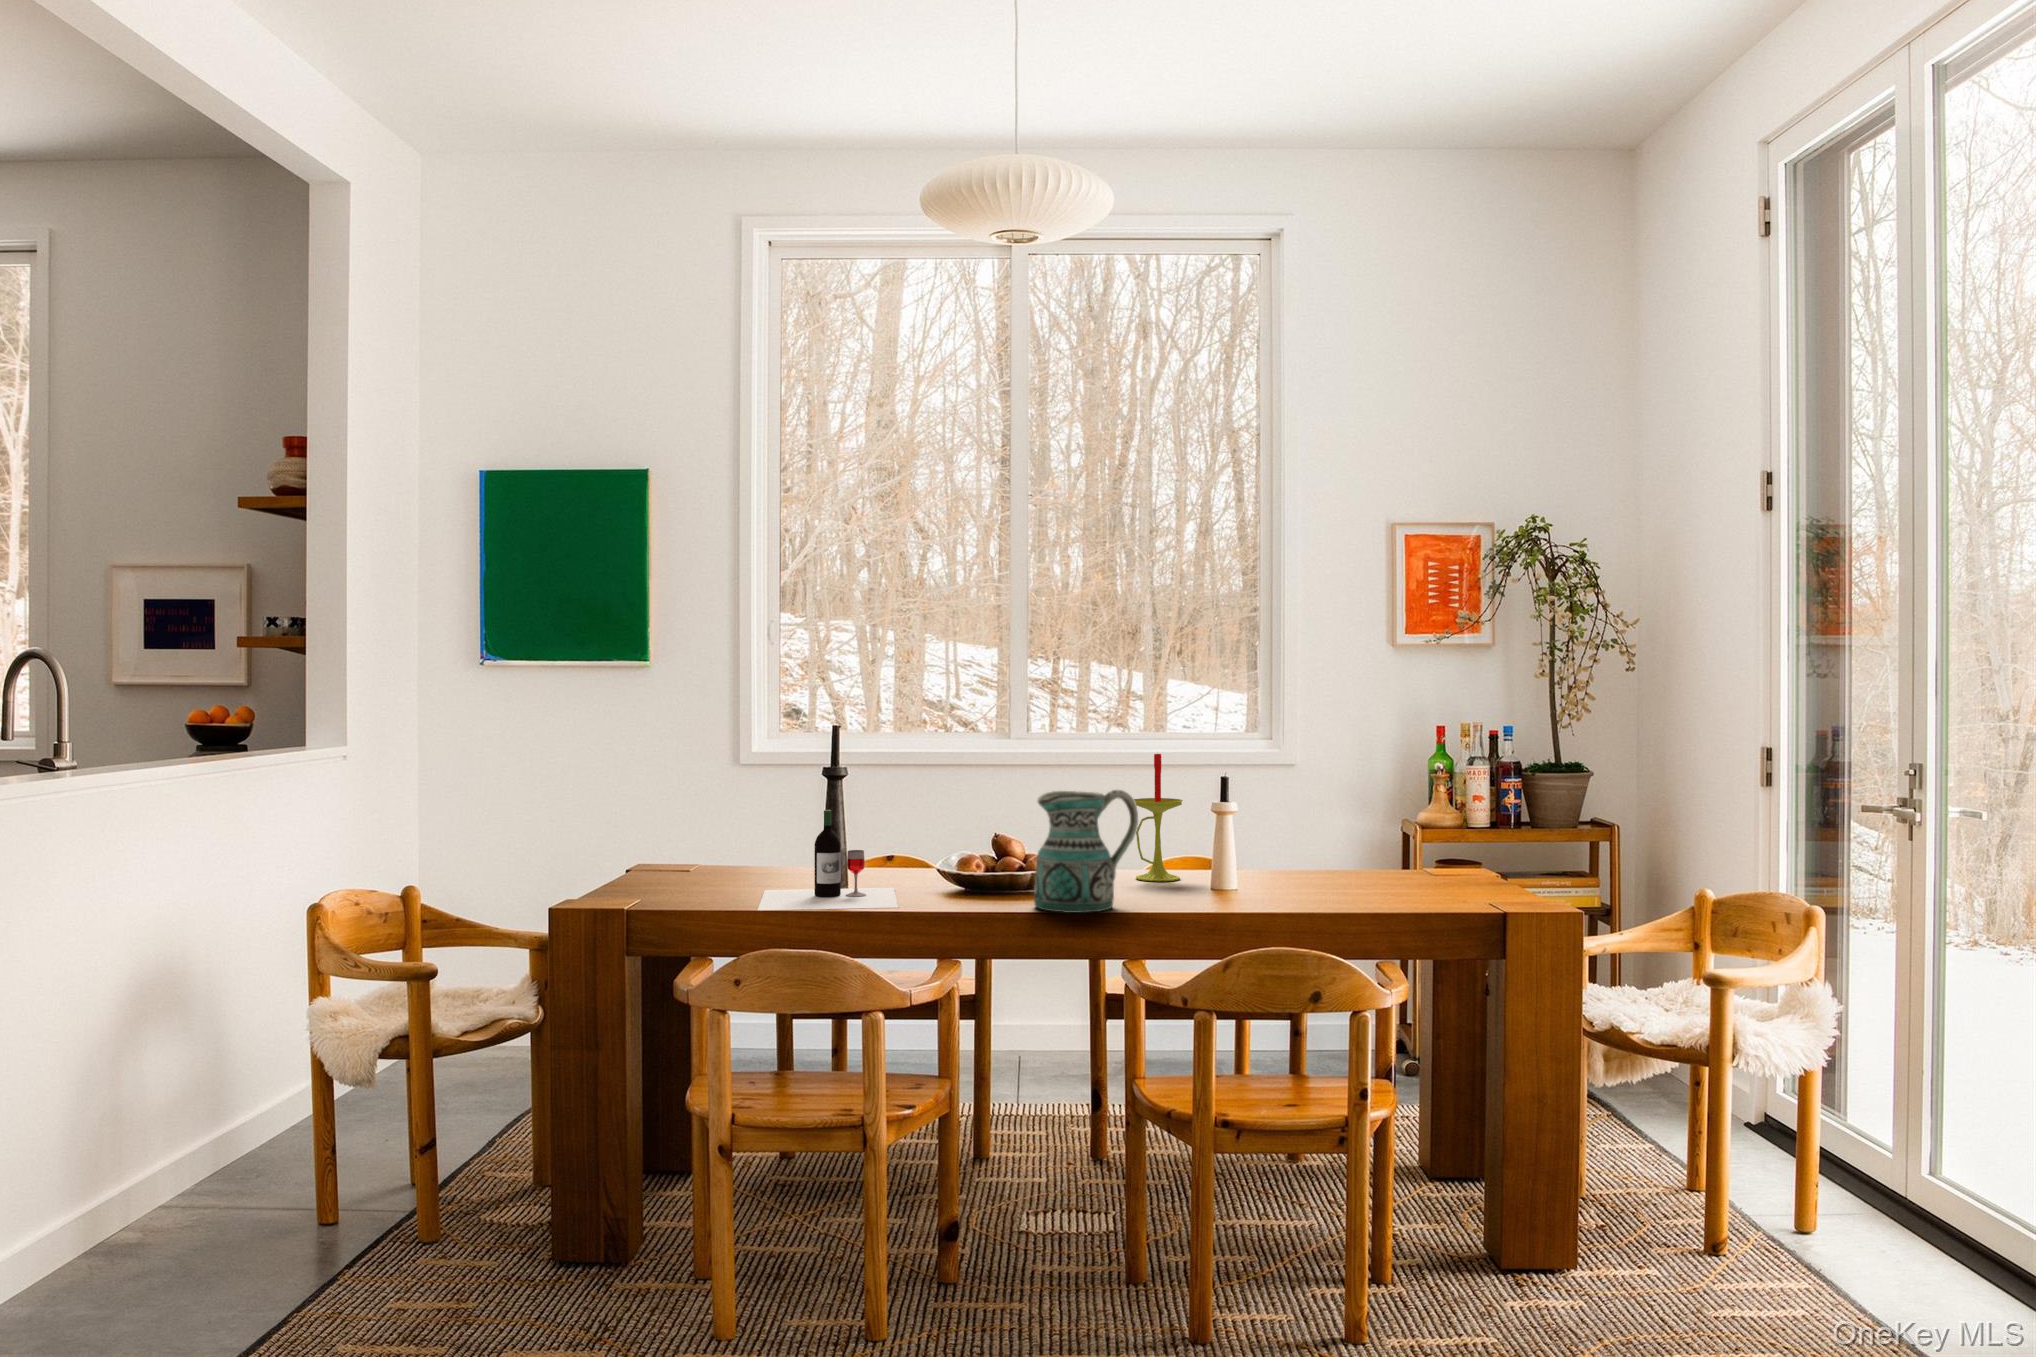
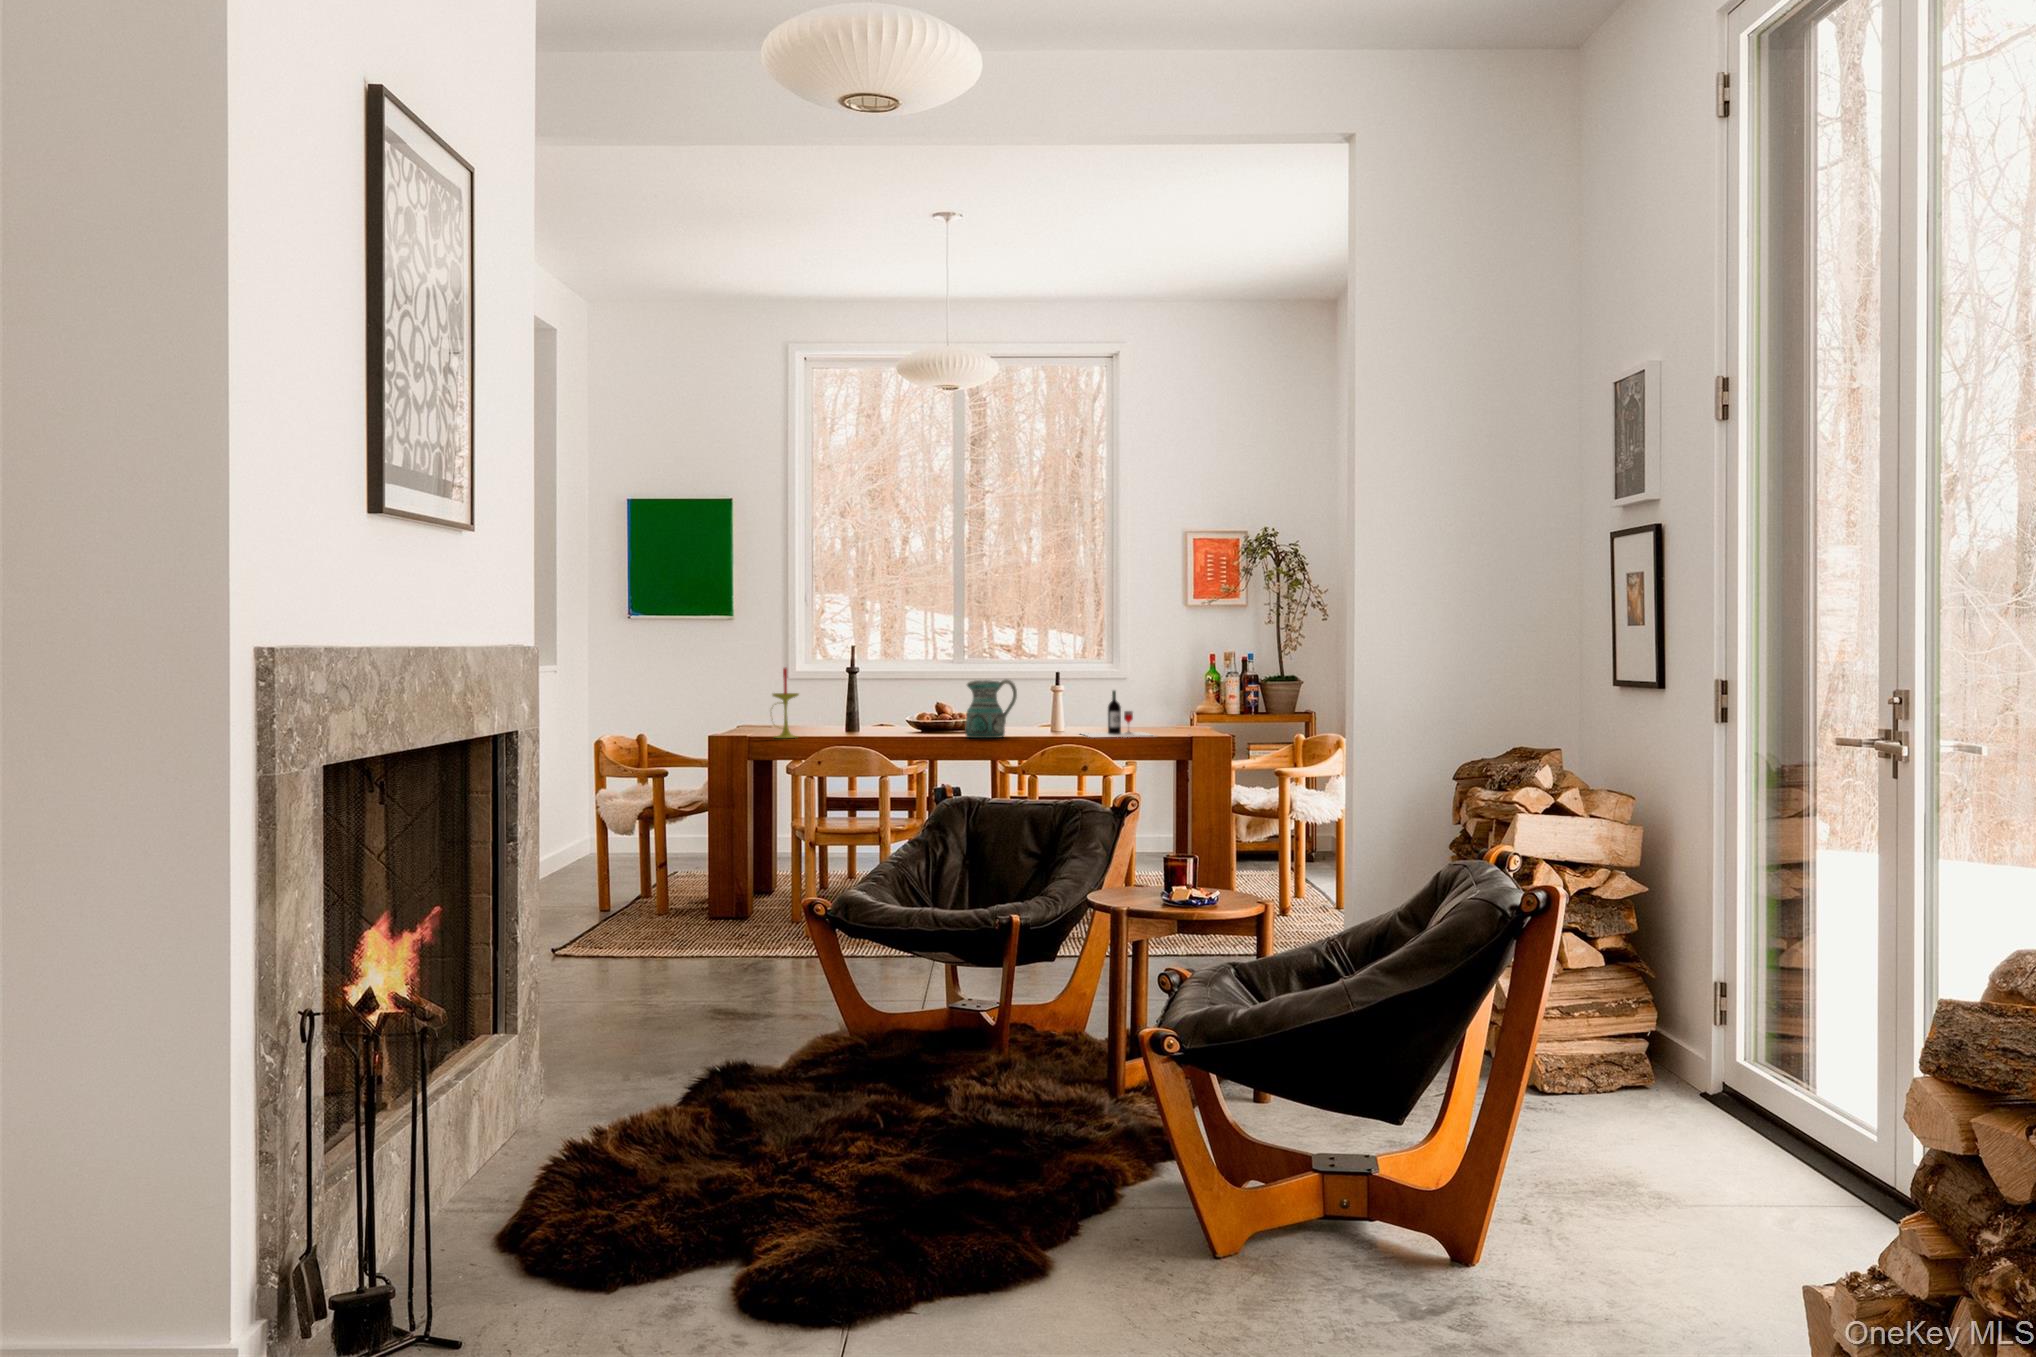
candle: present [1134,754,1183,881] -> present [772,668,799,738]
wine bottle: present [758,810,898,910] -> present [1083,691,1152,737]

